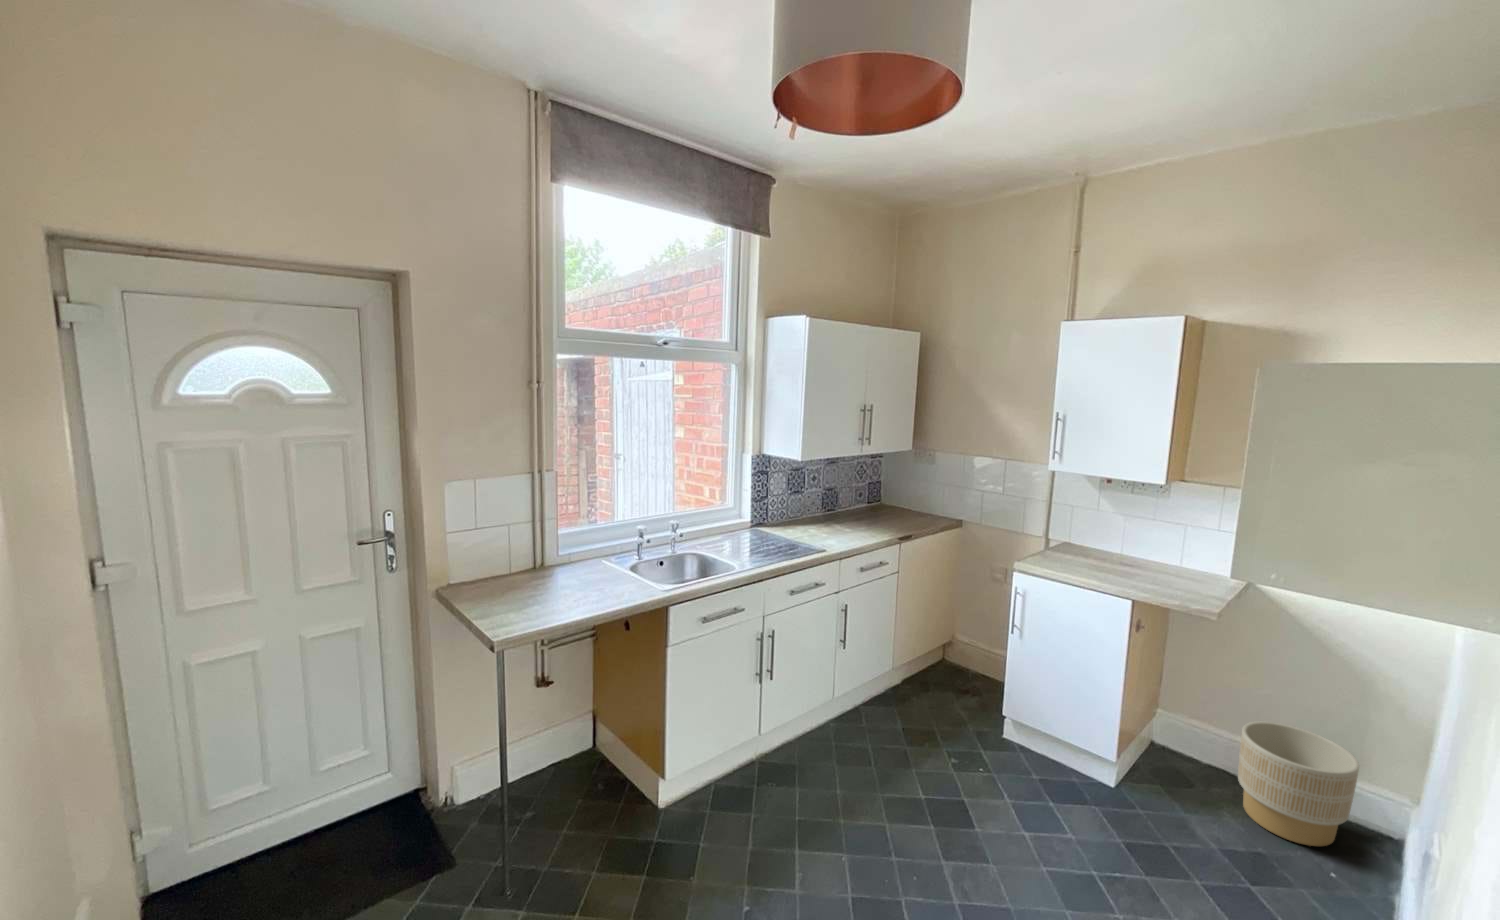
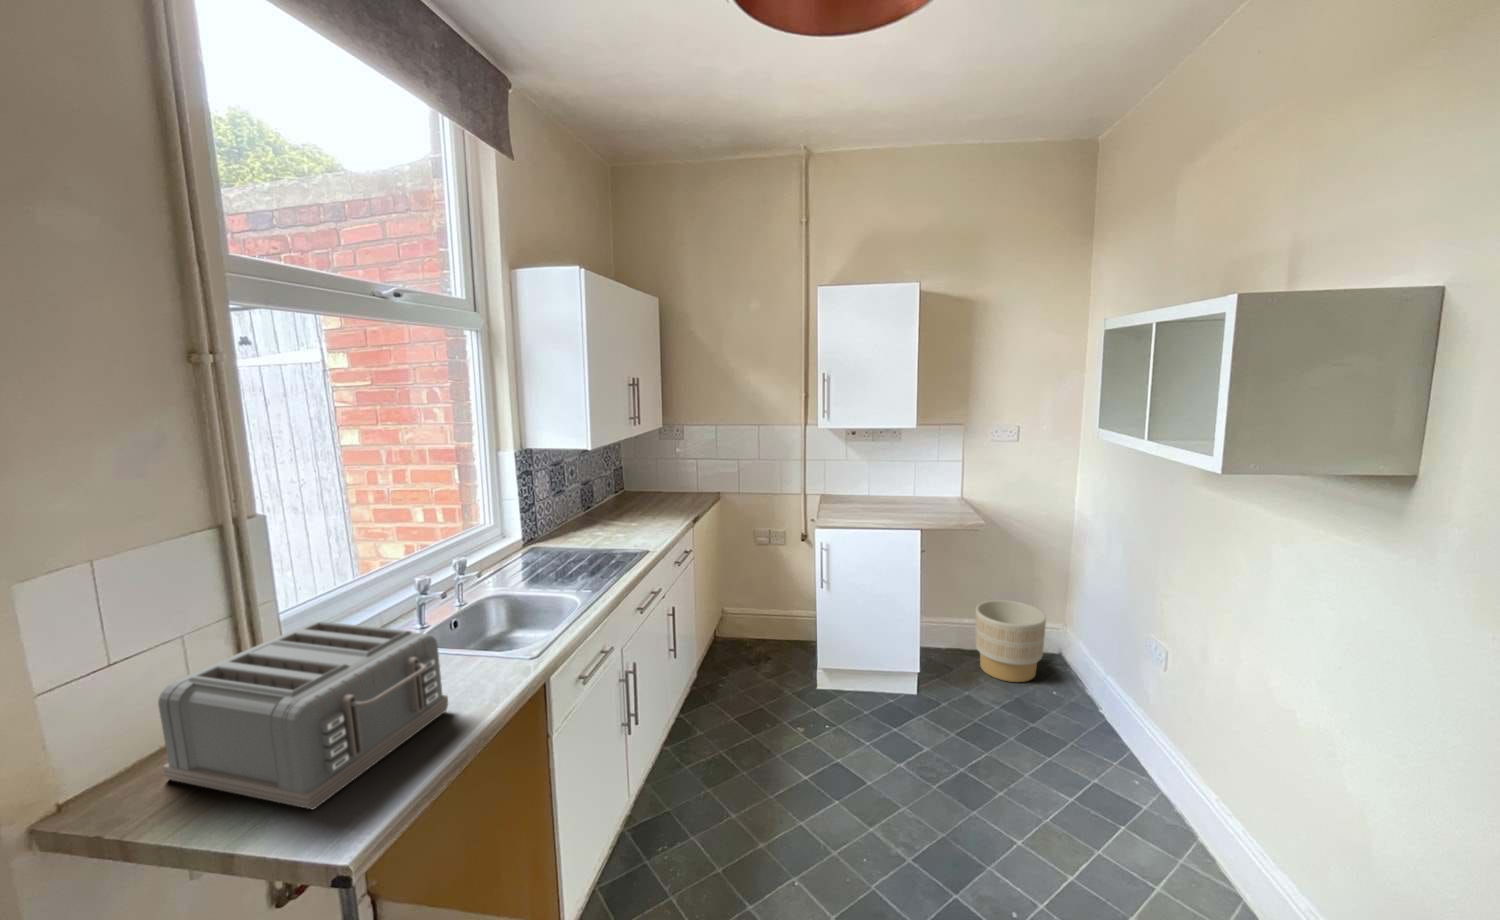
toaster: none [482,534,597,618] -> present [158,621,448,809]

